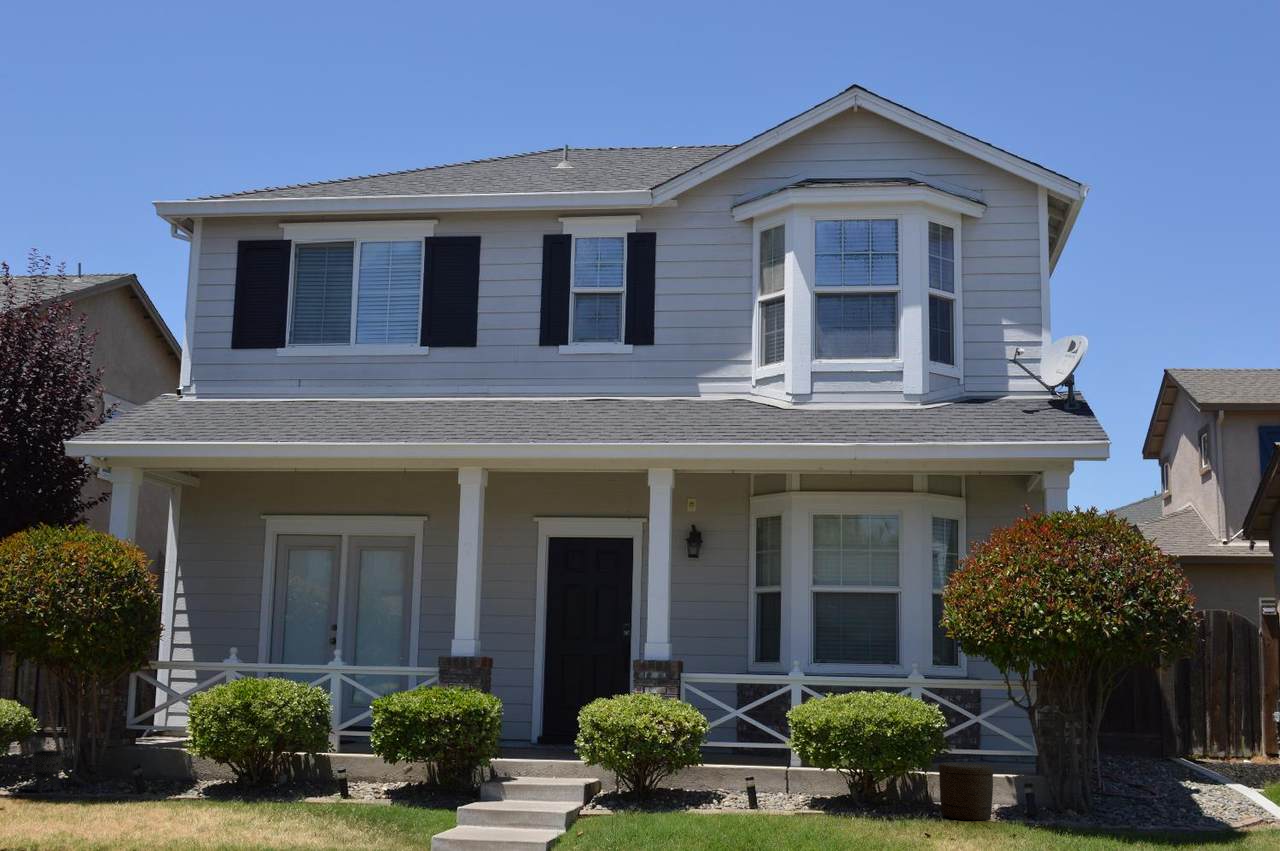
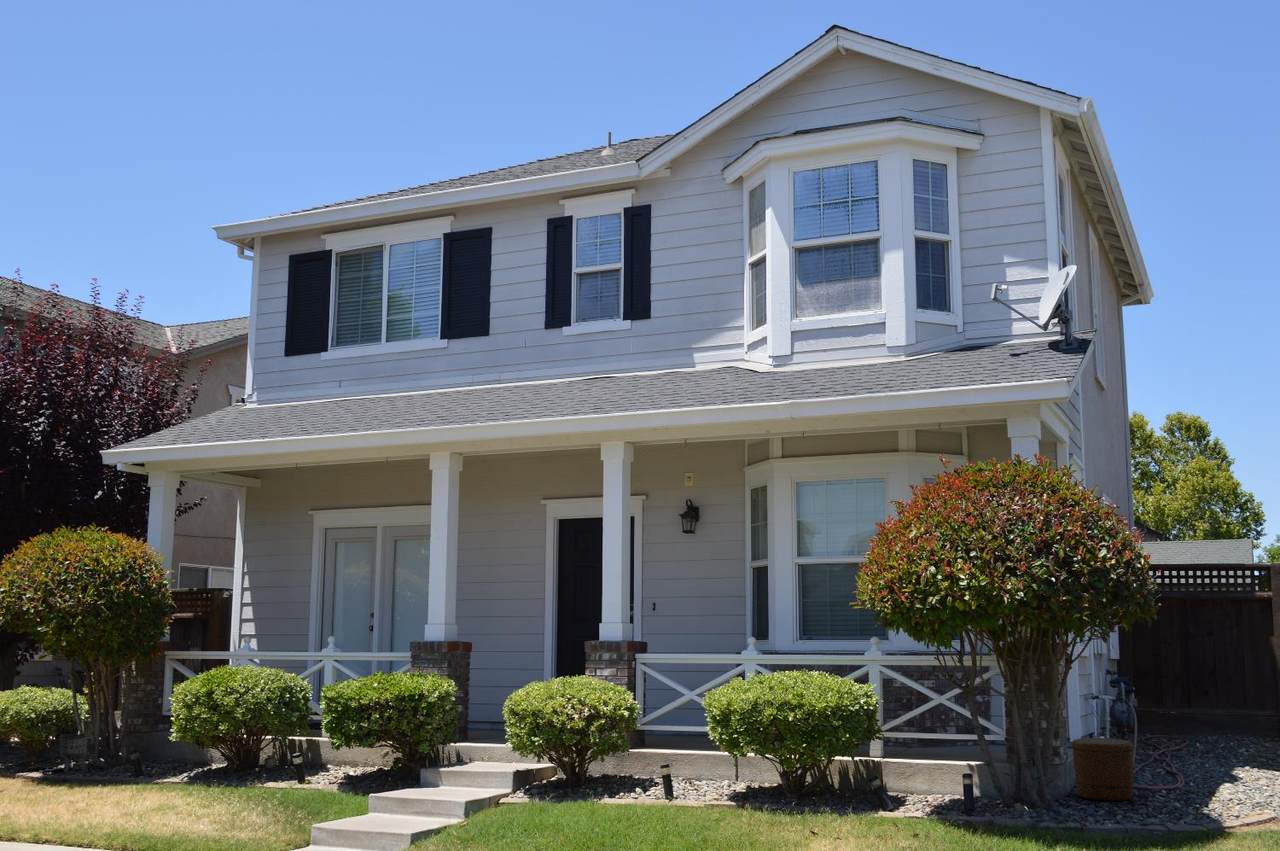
woven basket: present [938,762,994,821] -> present [1071,738,1133,801]

